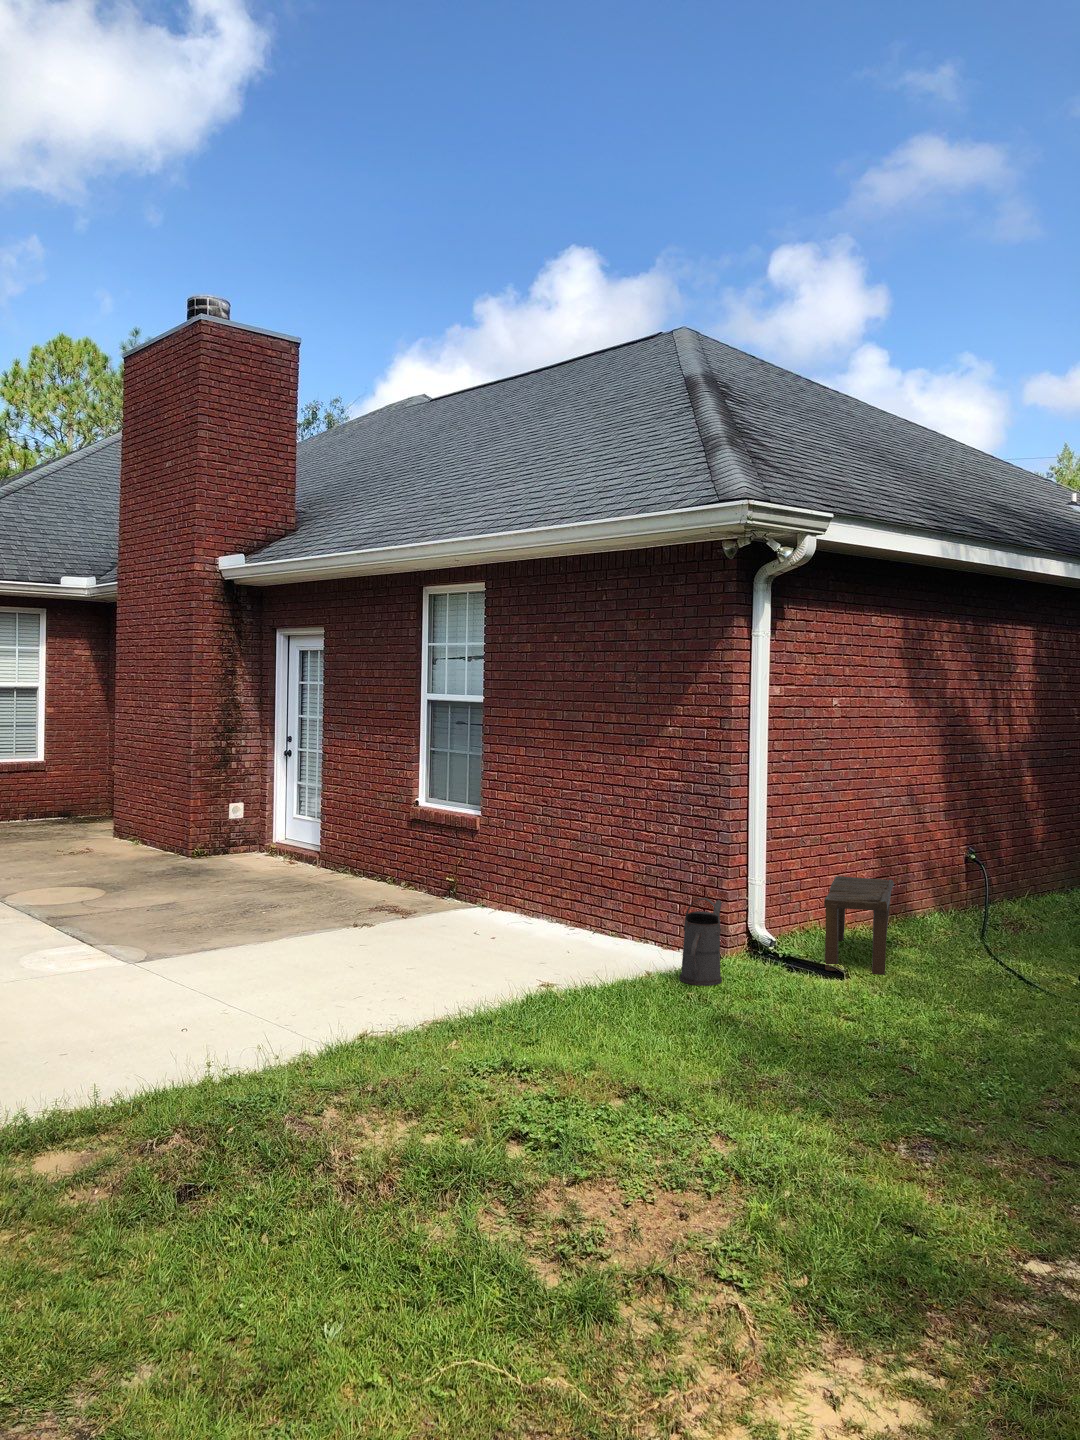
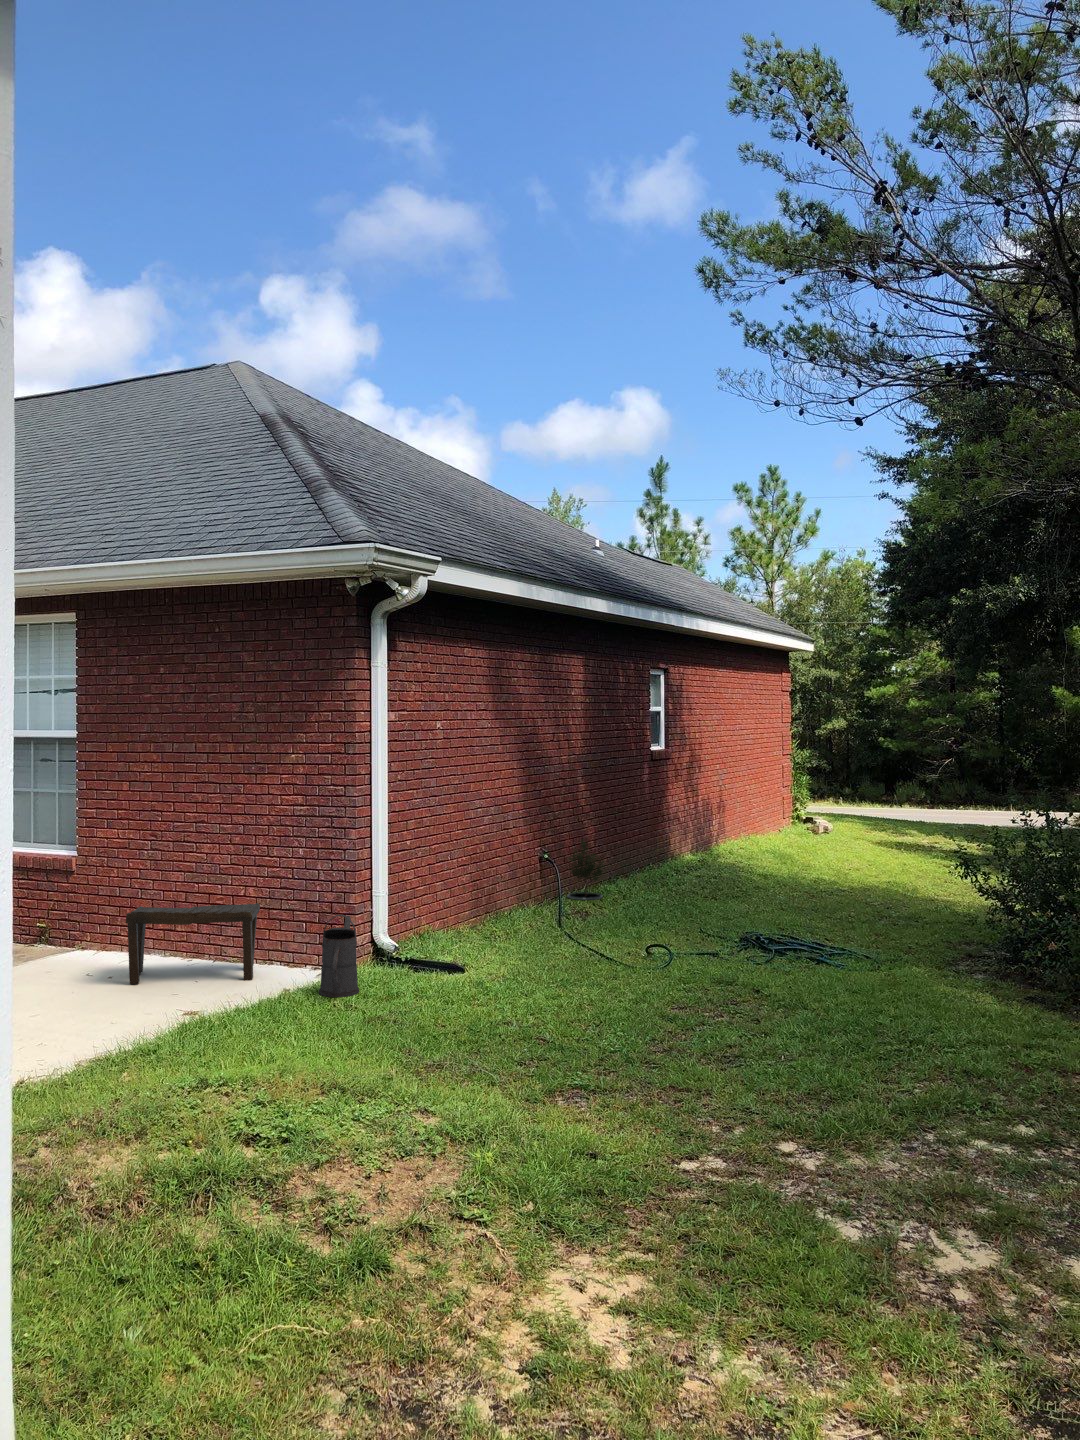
potted tree: none [1000,833,1054,909] -> present [568,841,605,900]
bench: present [824,876,894,975] -> present [126,903,260,984]

